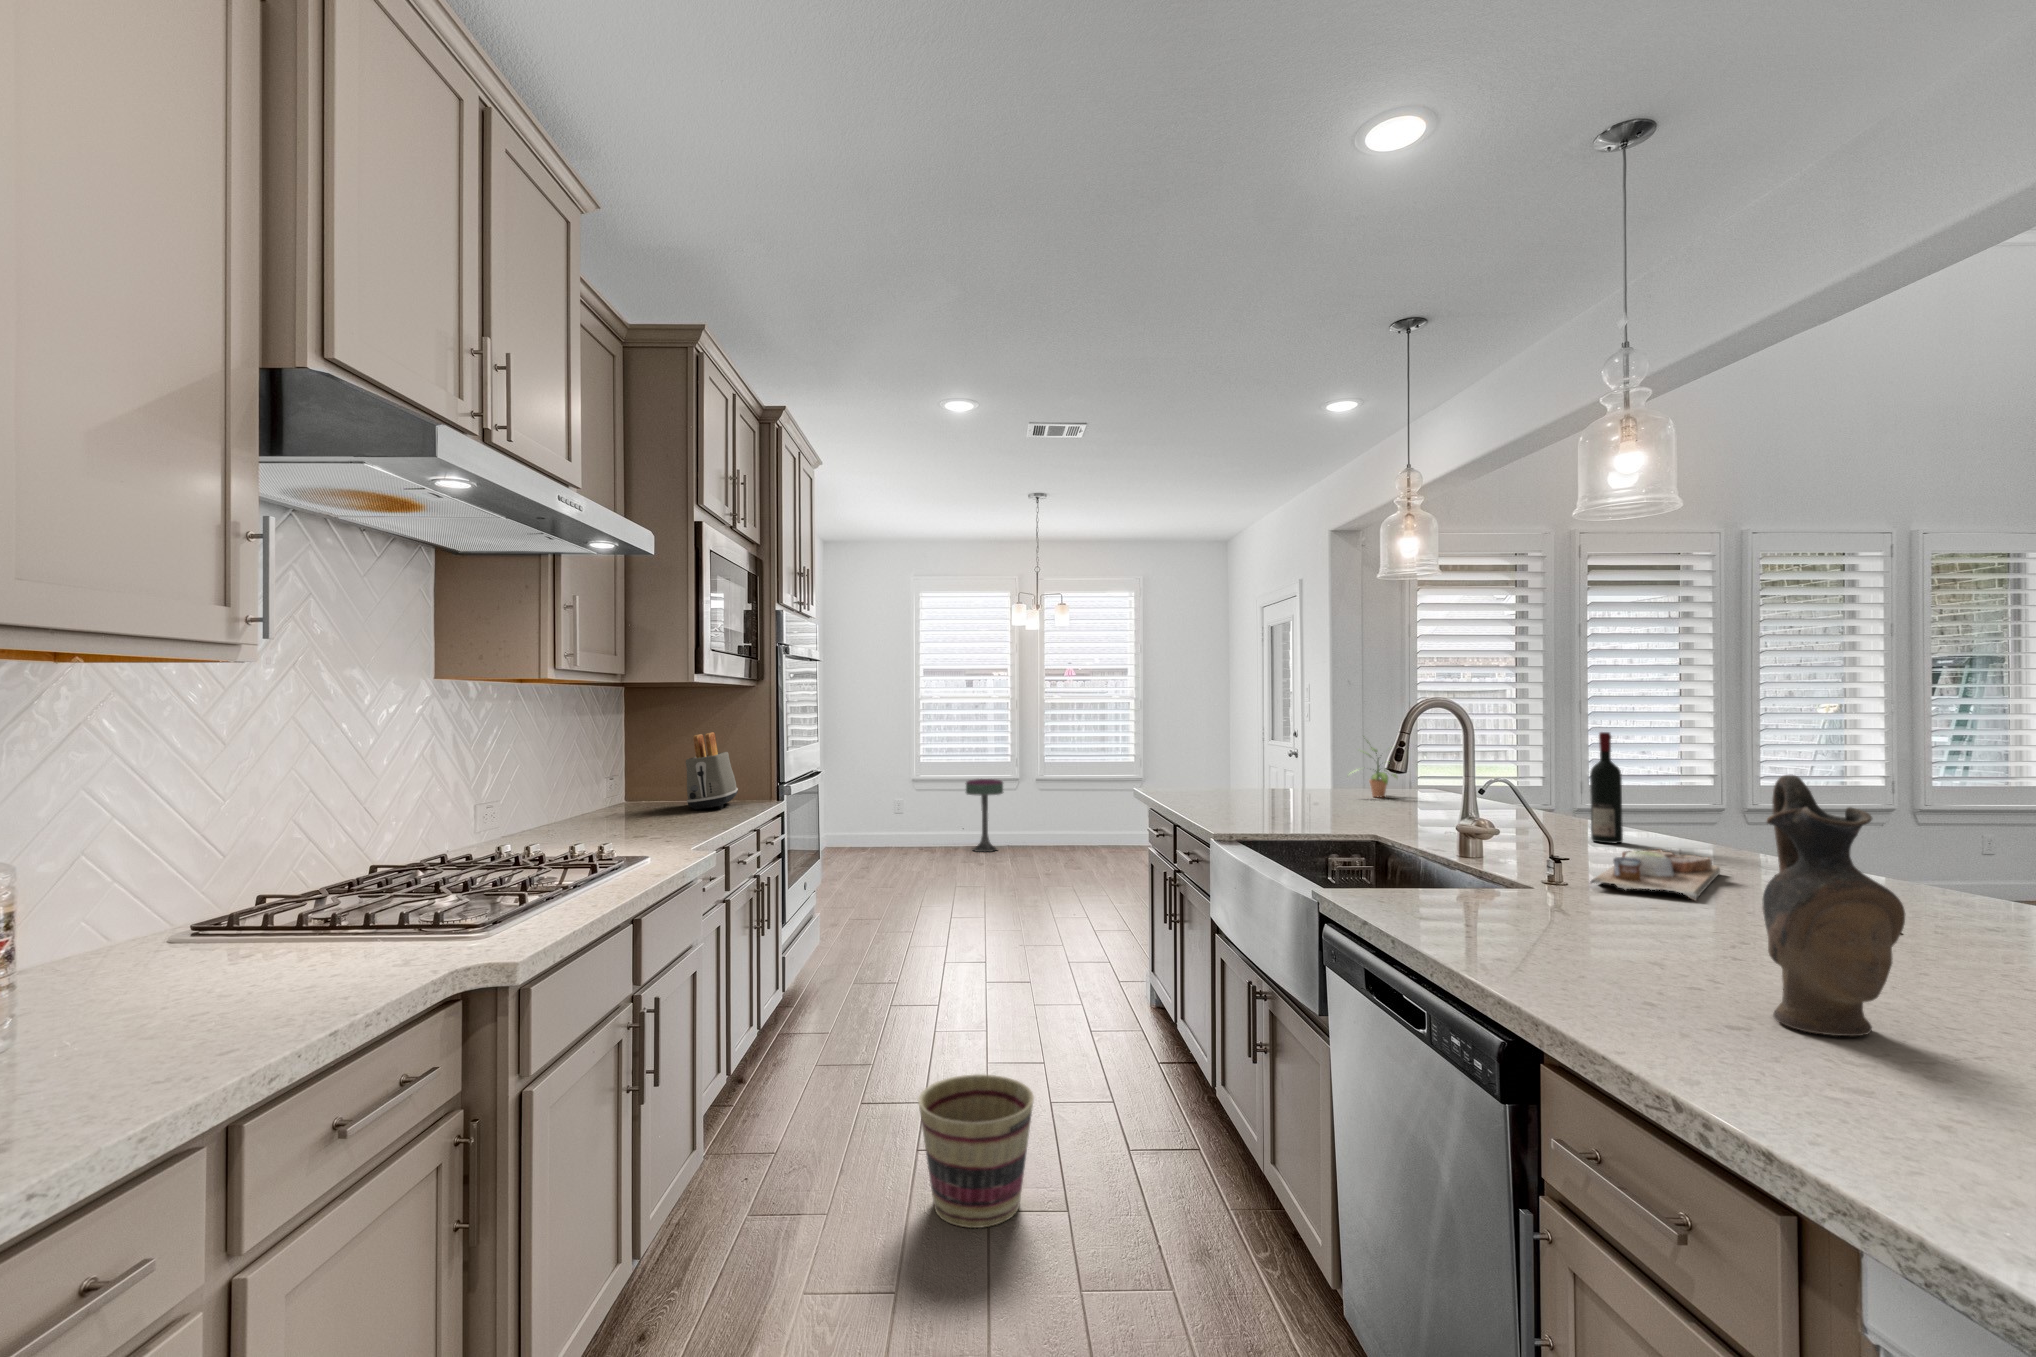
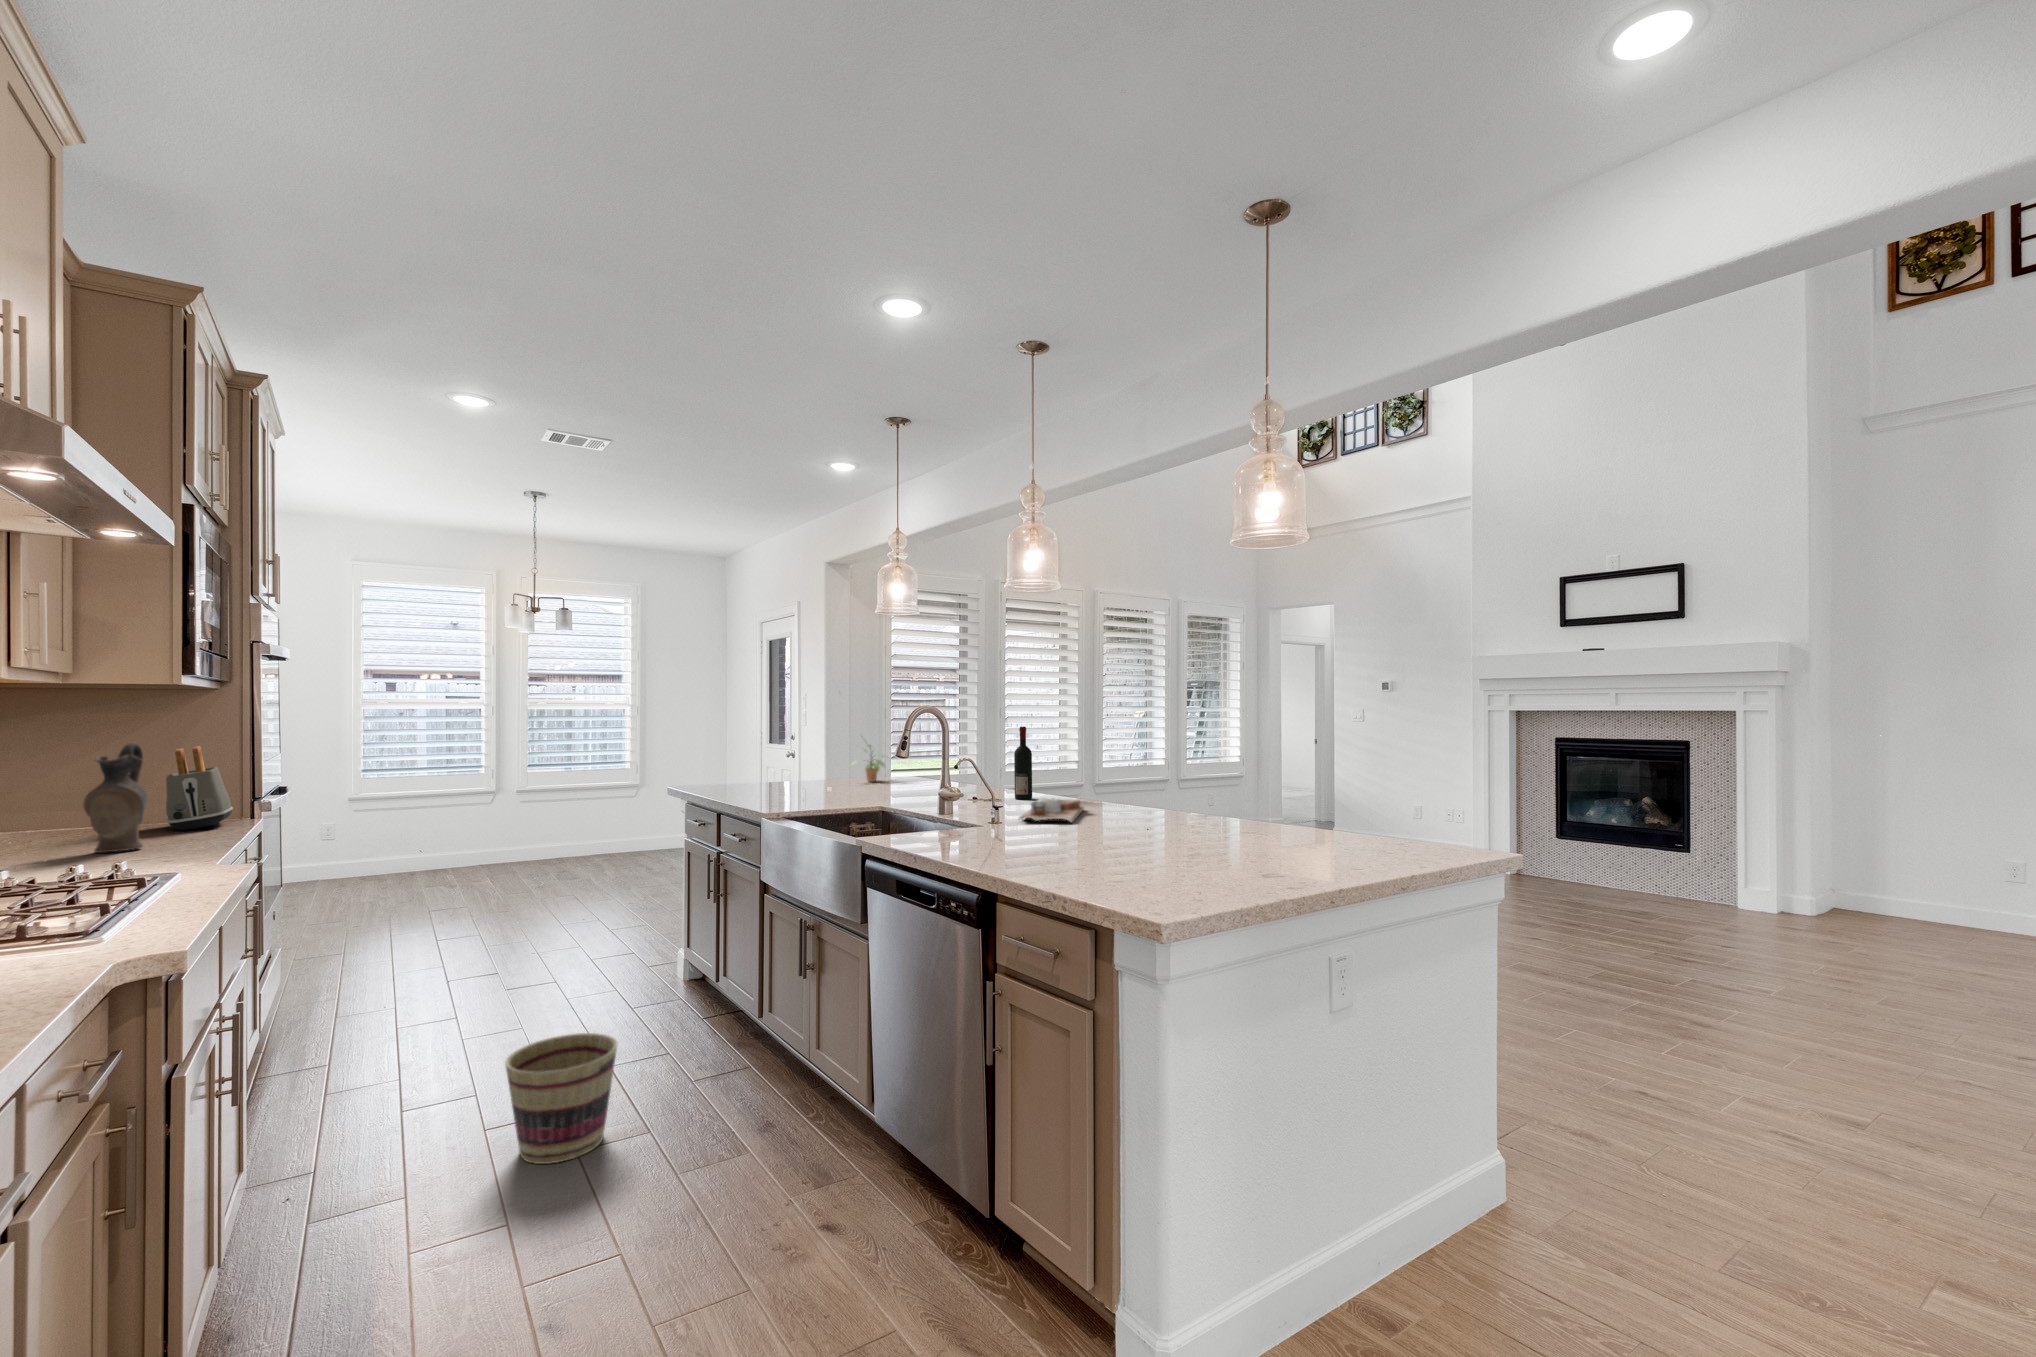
ceramic pitcher: present [1762,775,1905,1036] -> present [83,743,147,853]
bar stool: present [966,779,1003,852] -> none [448,793,493,868]

